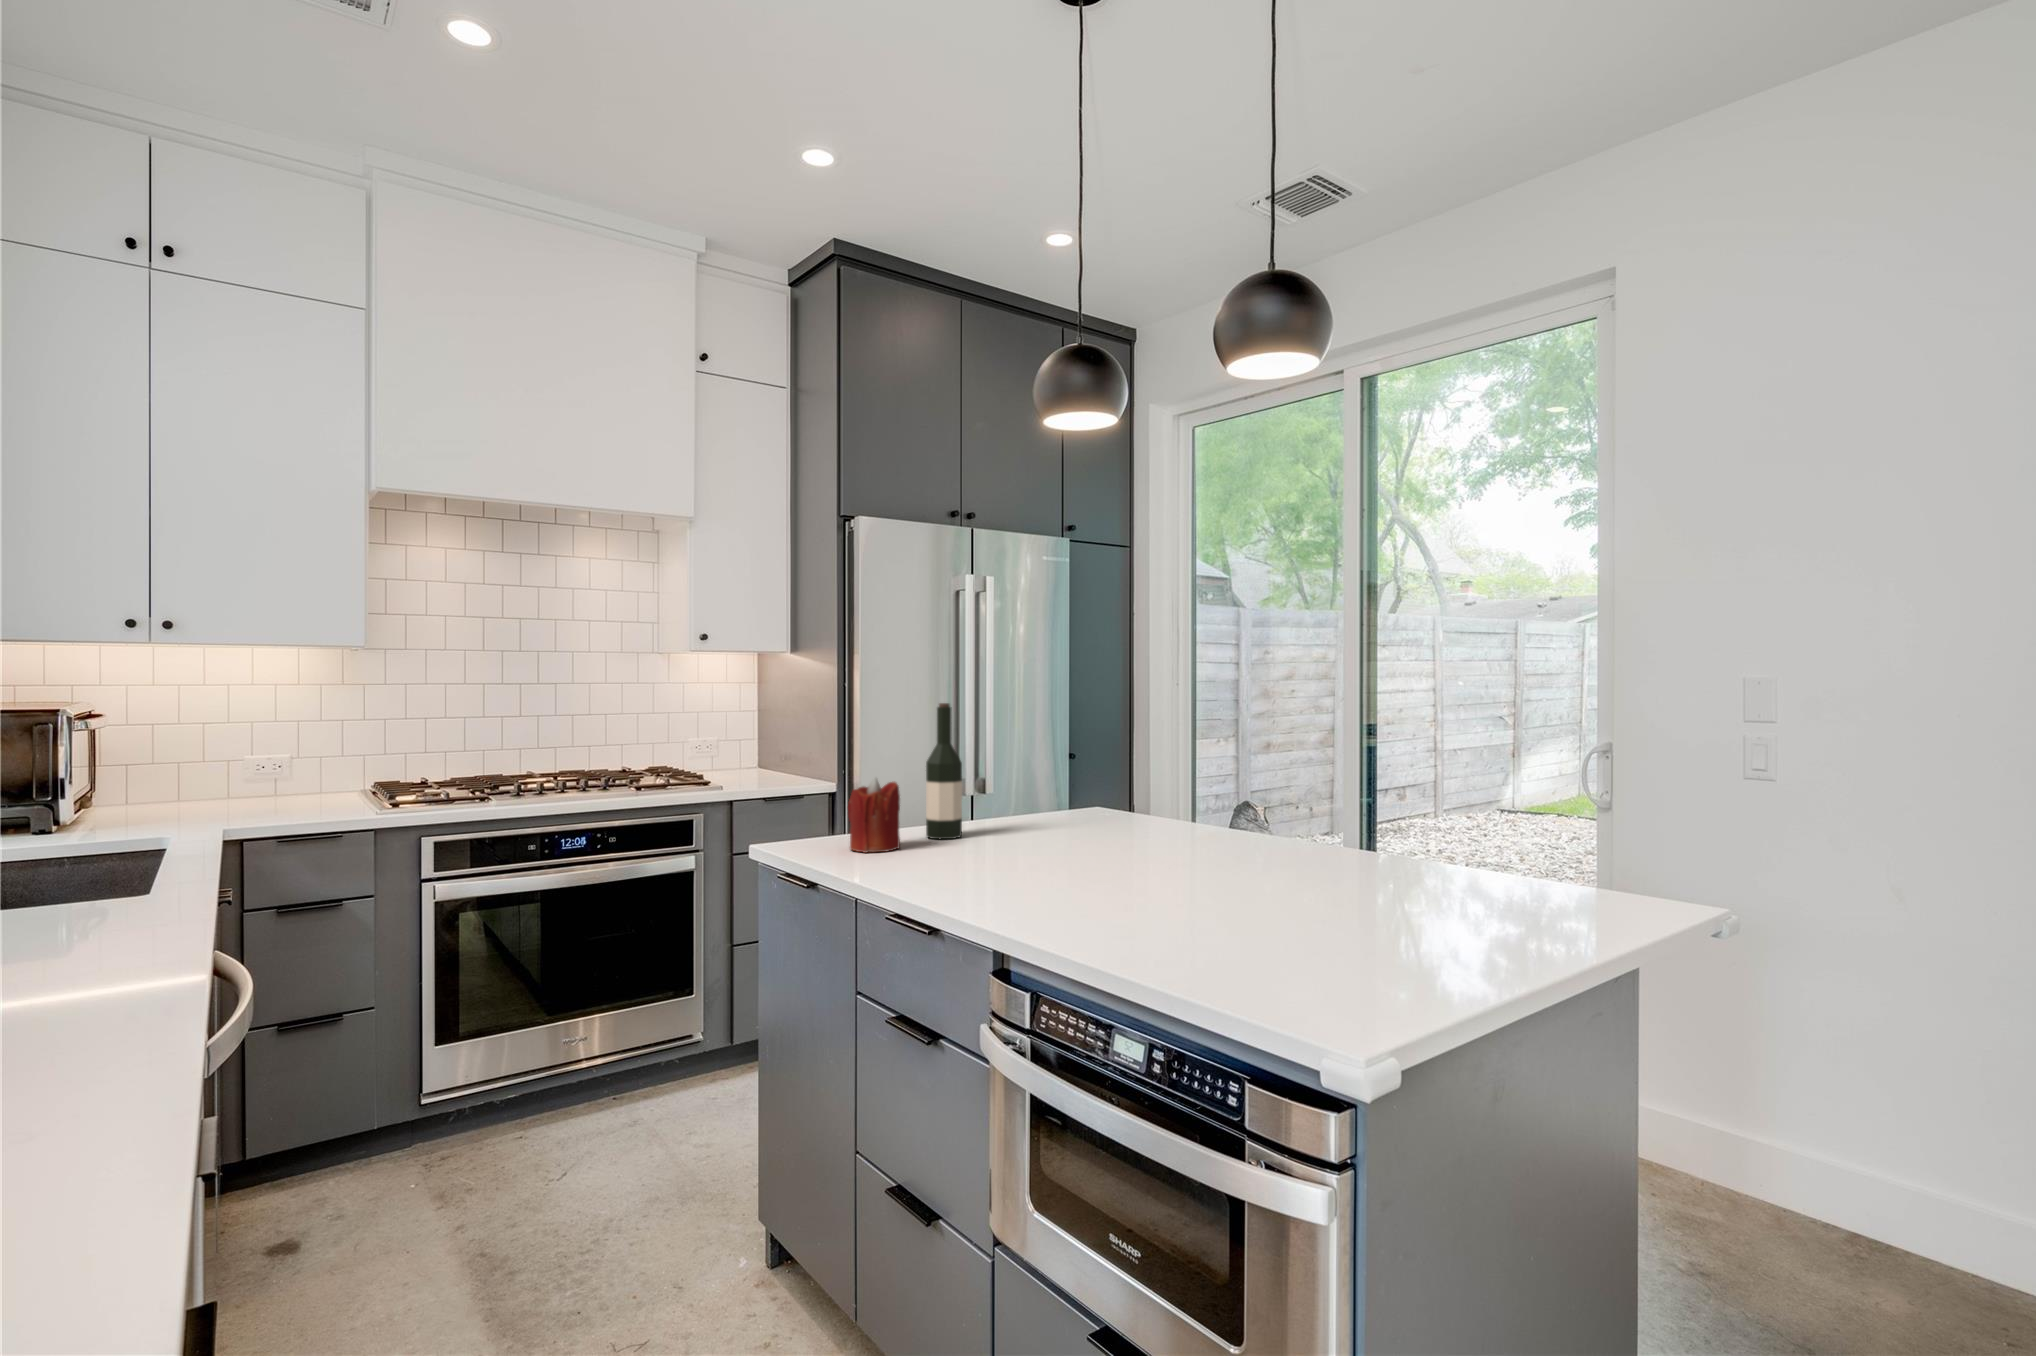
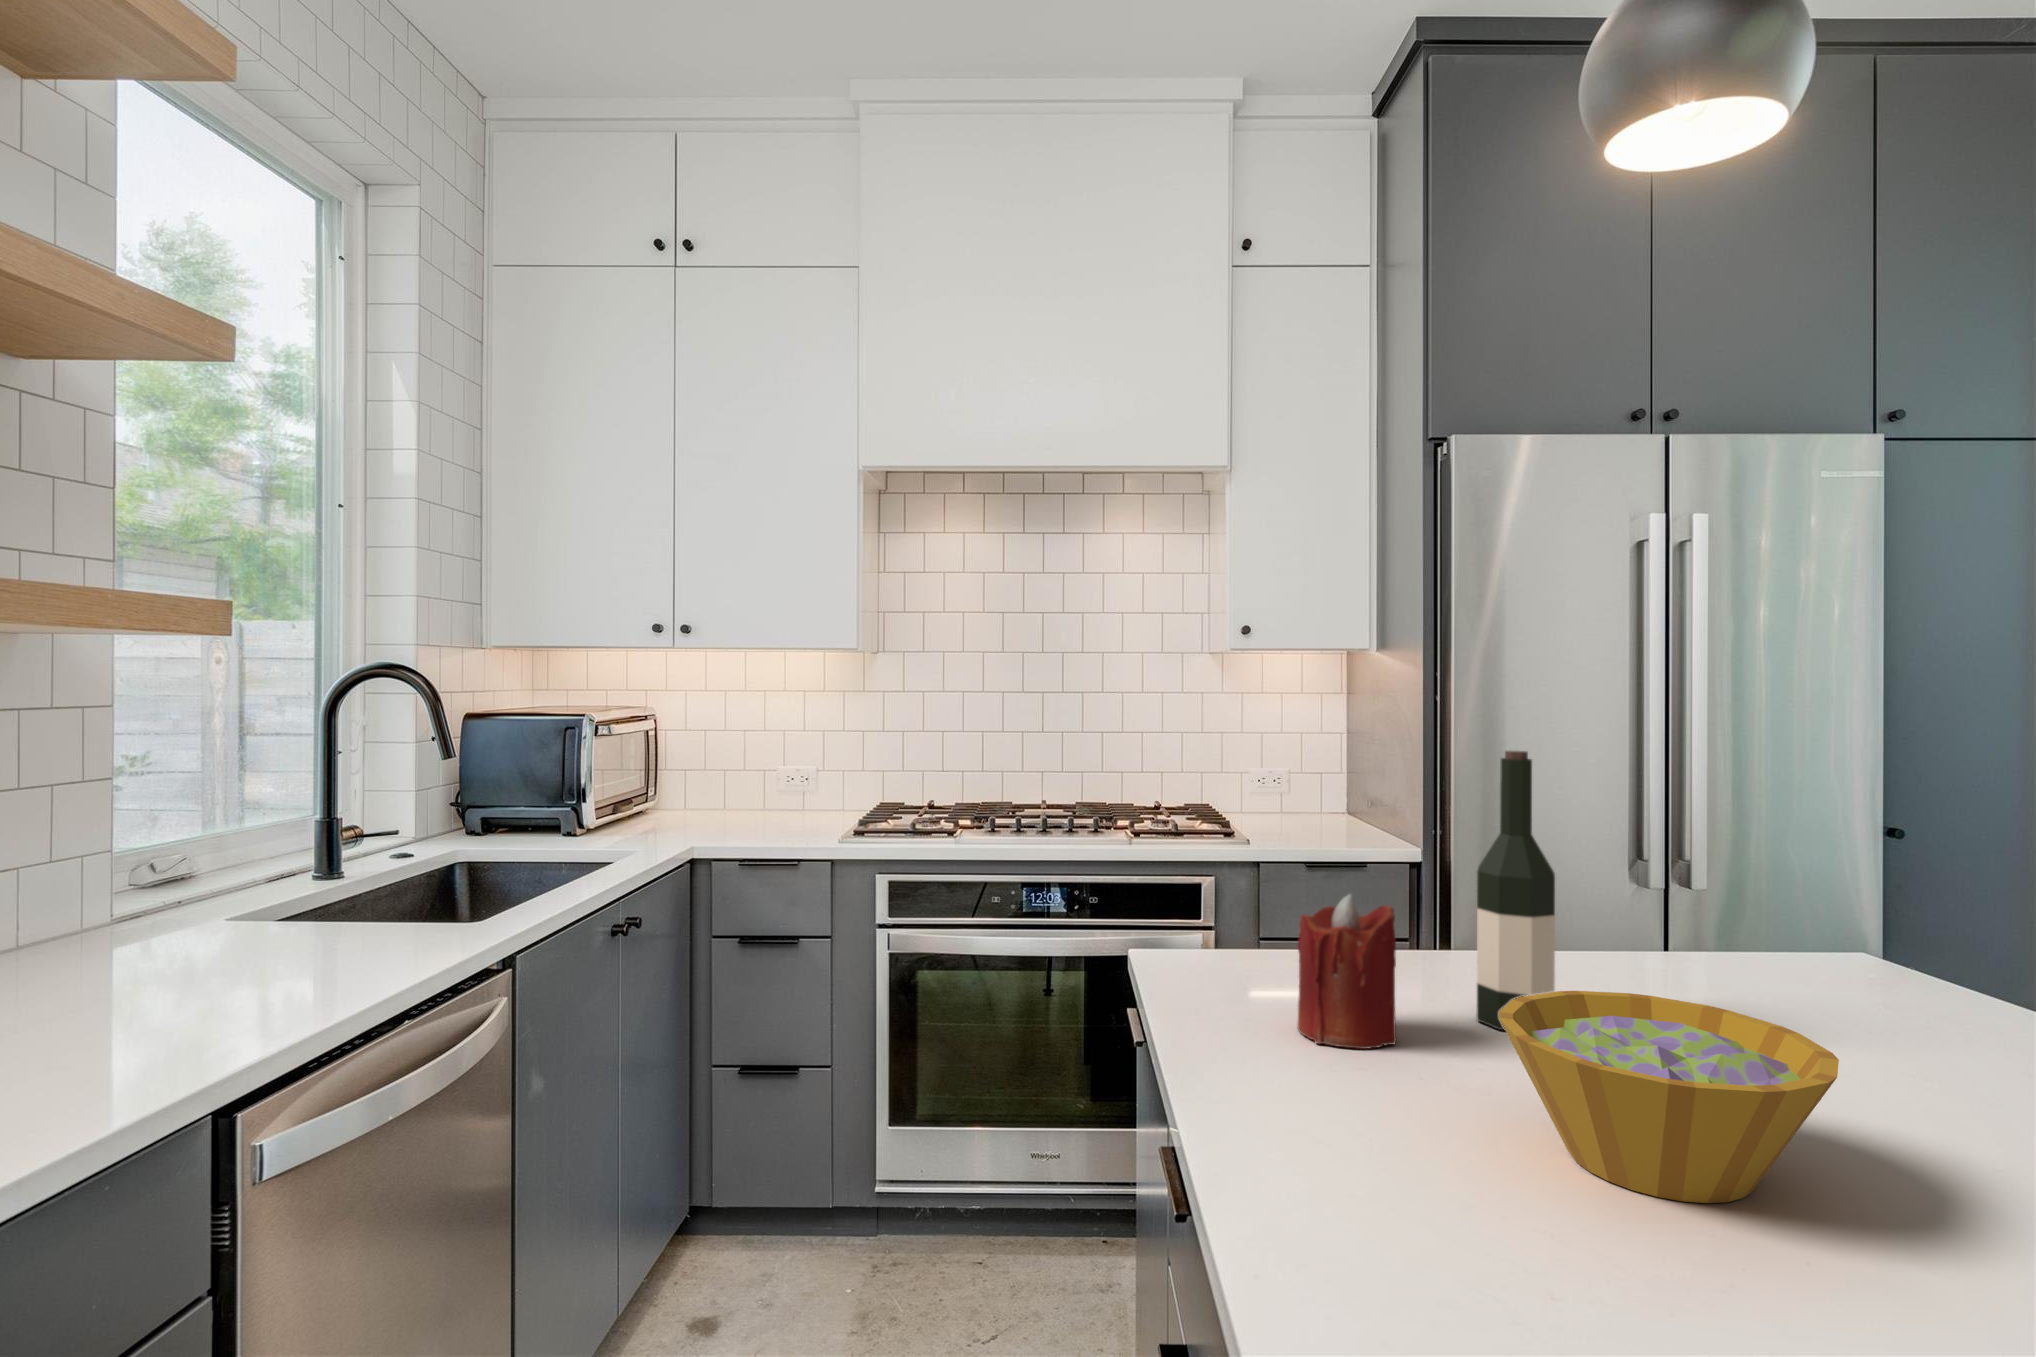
bowl: none [962,801,1078,866] -> present [1499,991,1839,1203]

